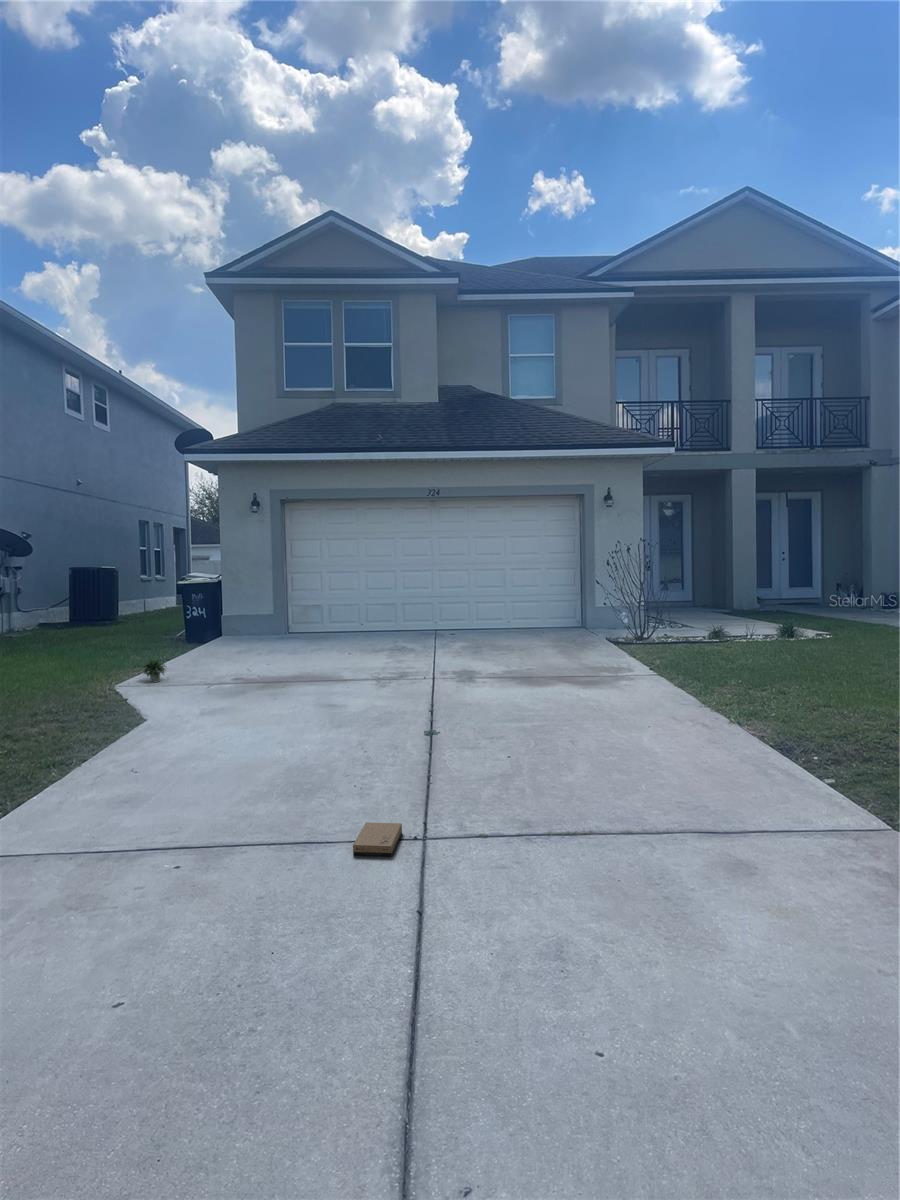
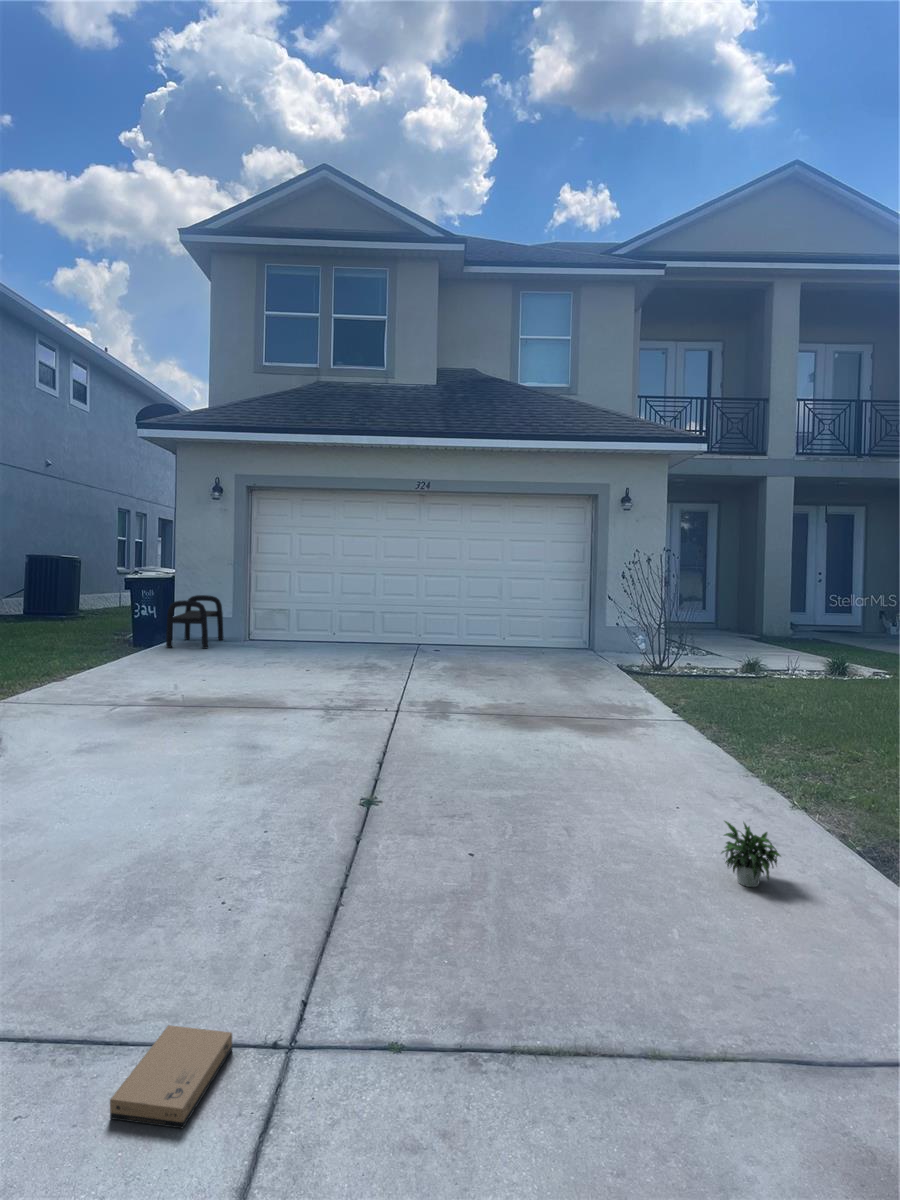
bench: none [223,596,267,642] -> present [166,595,223,649]
potted plant: present [143,659,165,682] -> present [721,821,781,887]

